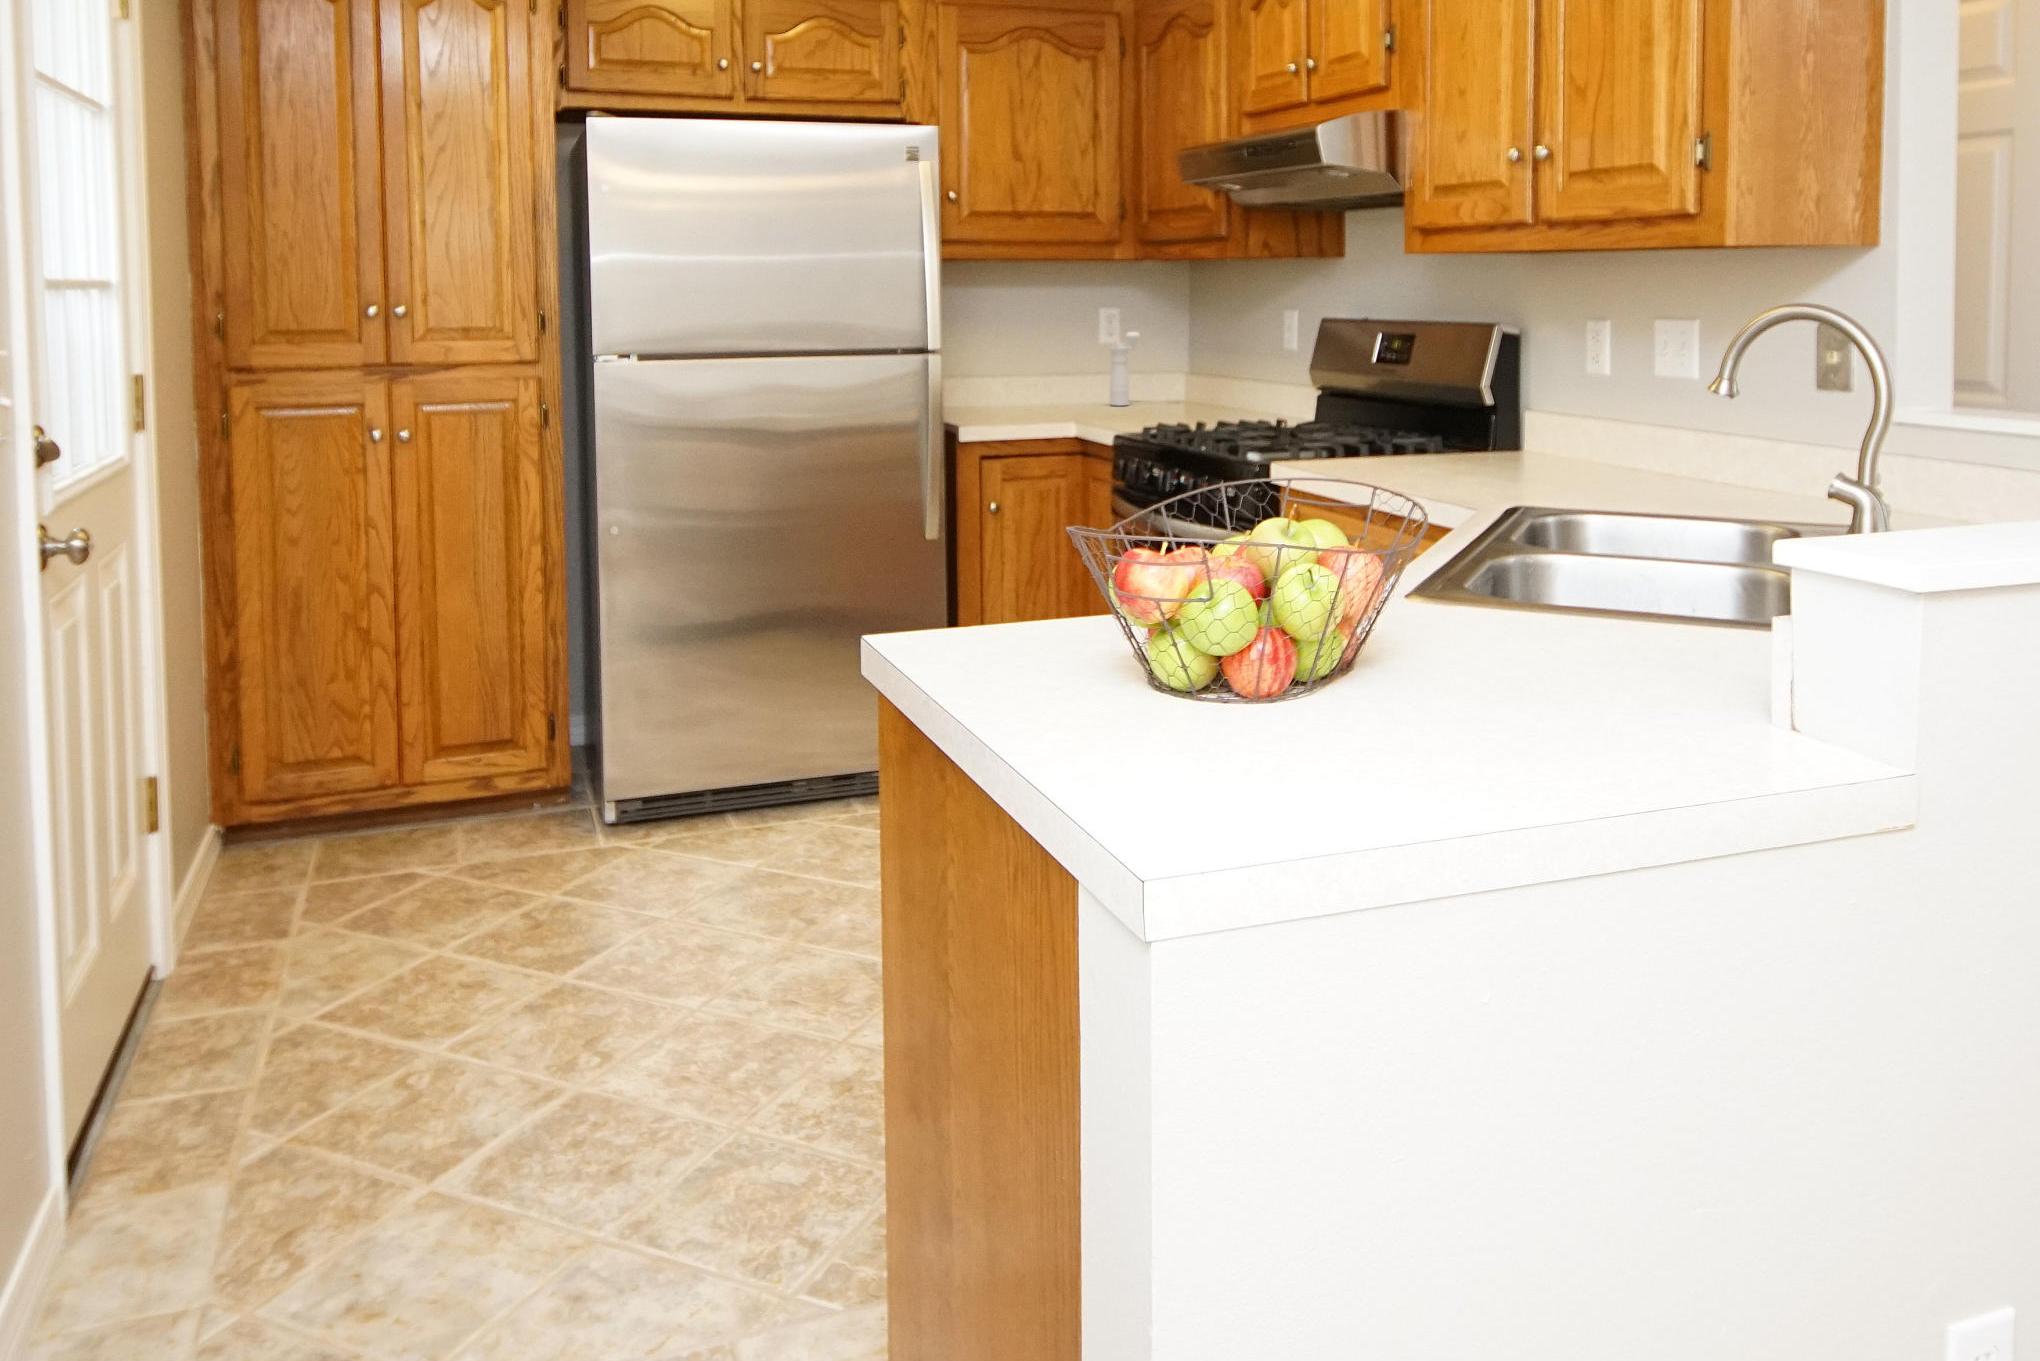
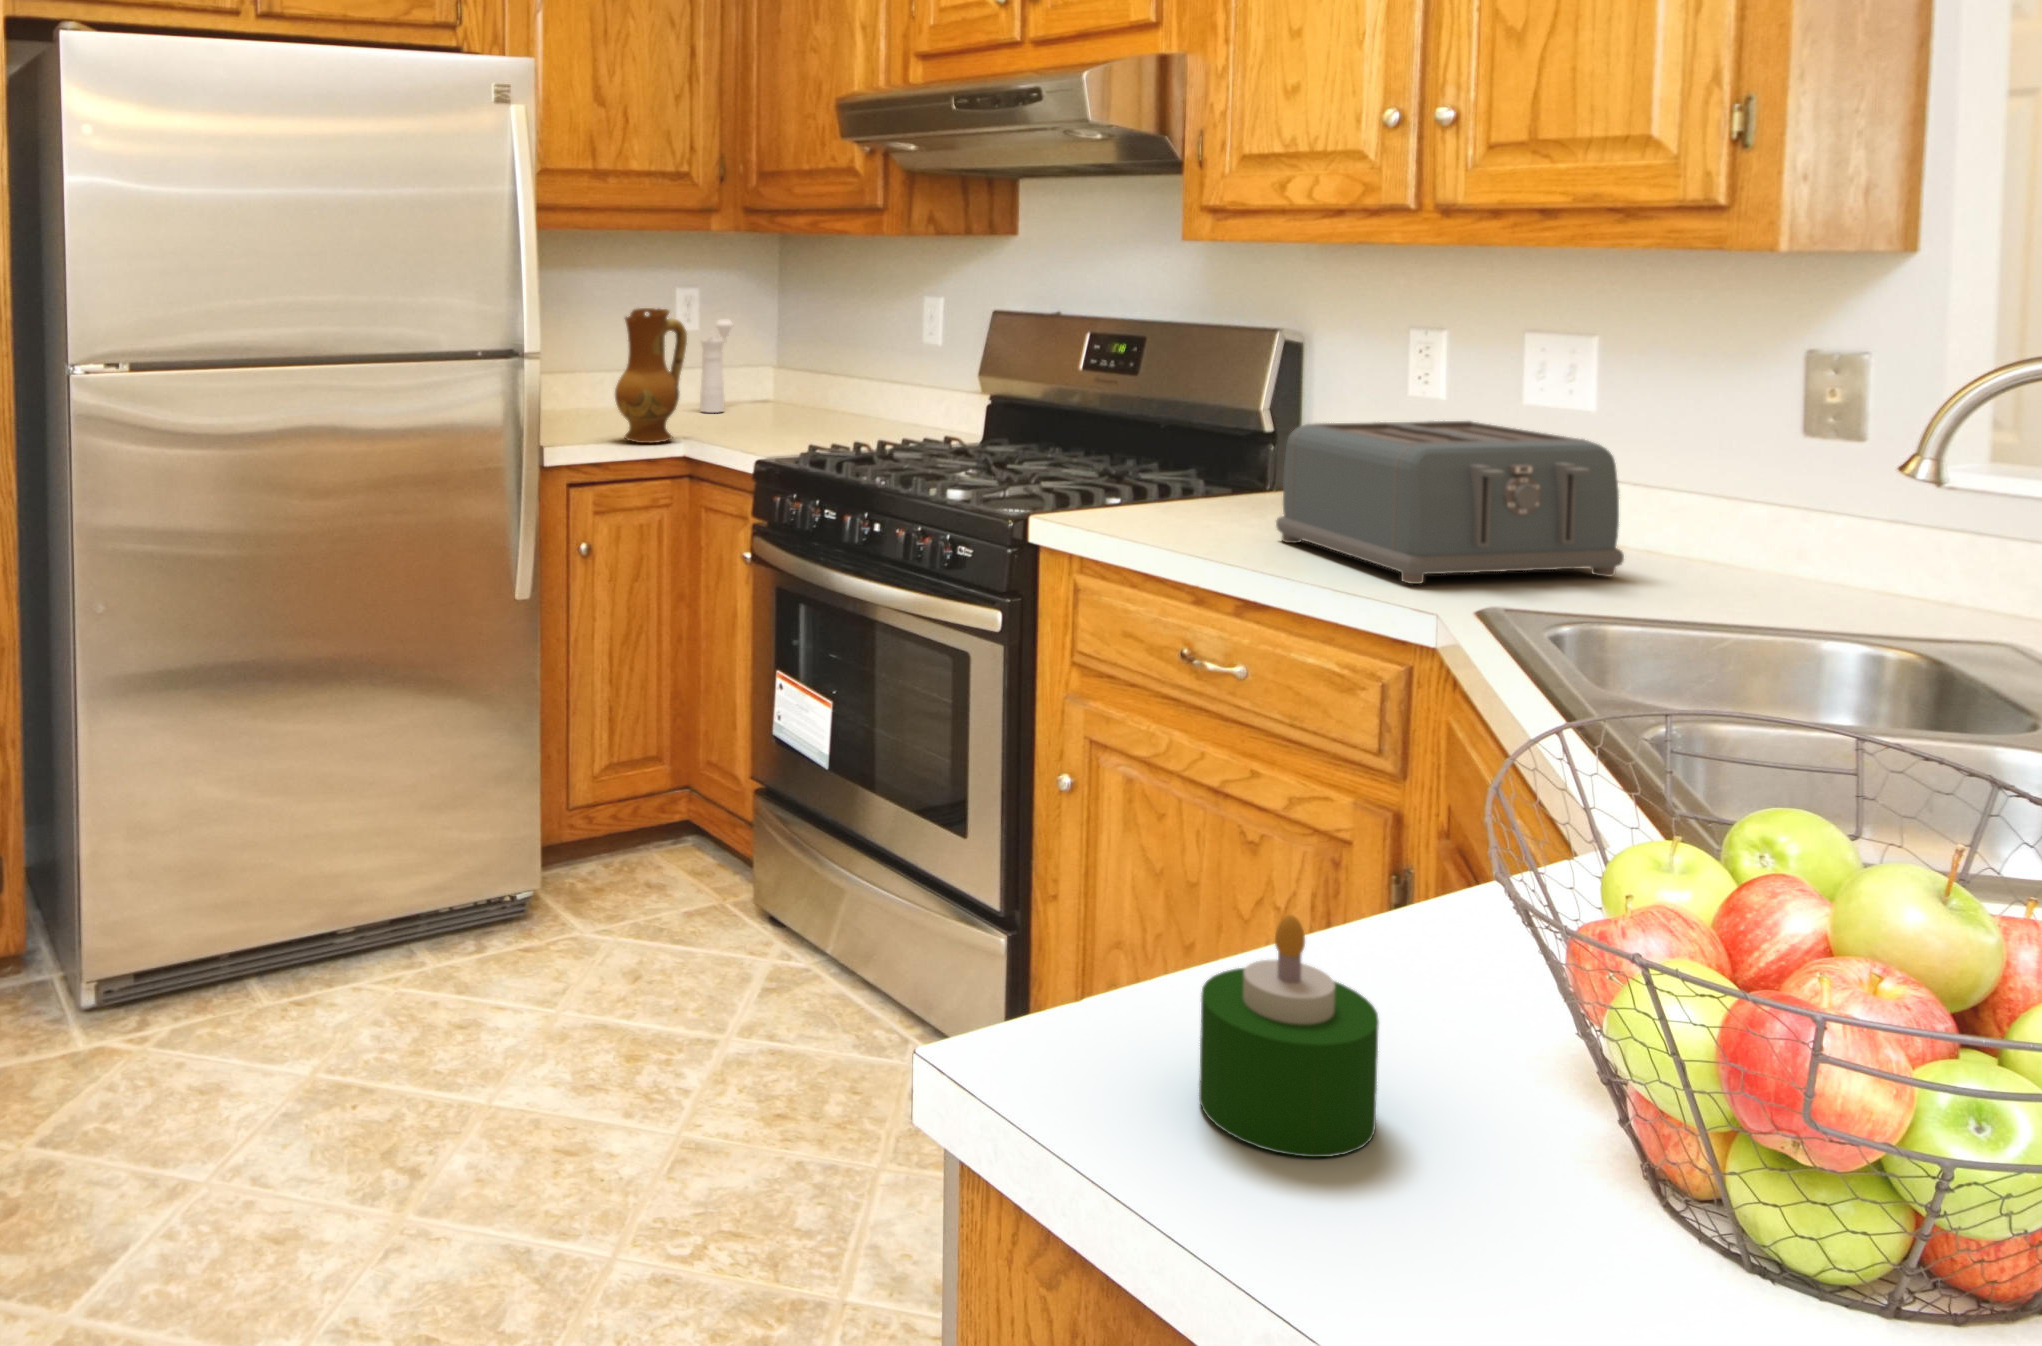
ceramic jug: none [1018,318,1075,423] -> present [615,308,687,443]
toaster: none [1435,384,1660,496] -> present [1276,421,1624,584]
candle: none [969,559,1054,670] -> present [1199,915,1379,1157]

